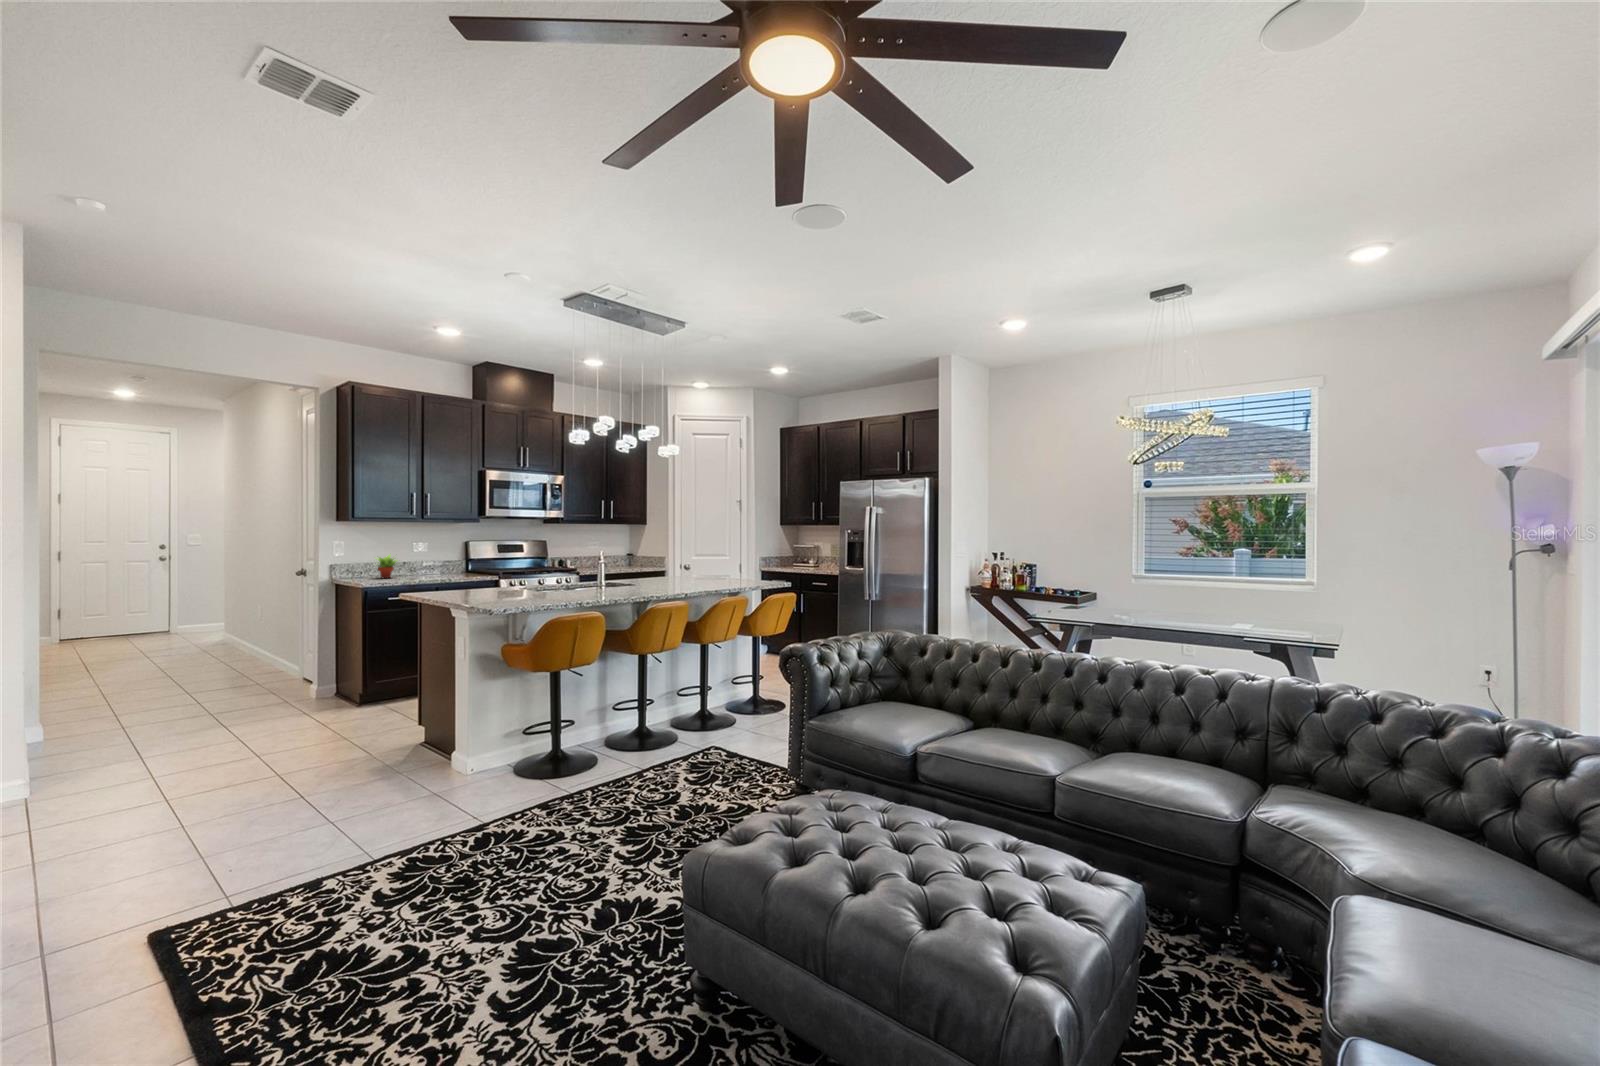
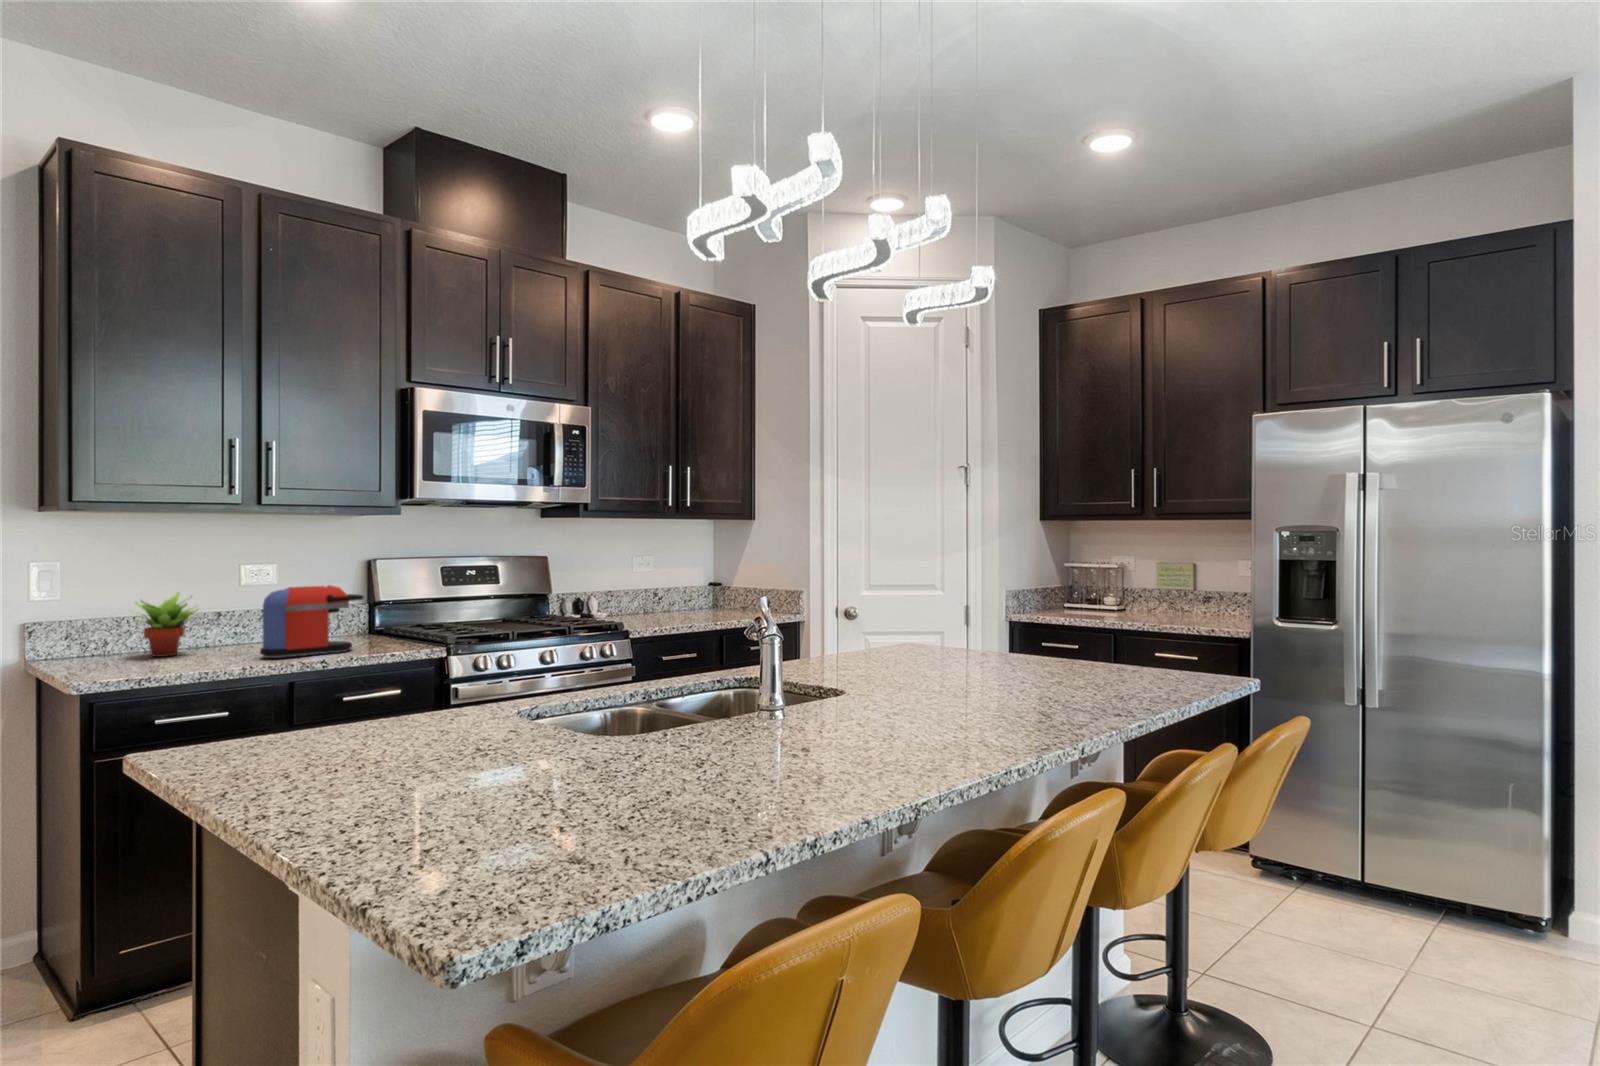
coffee maker: none [425,551,465,578] -> present [260,585,363,658]

